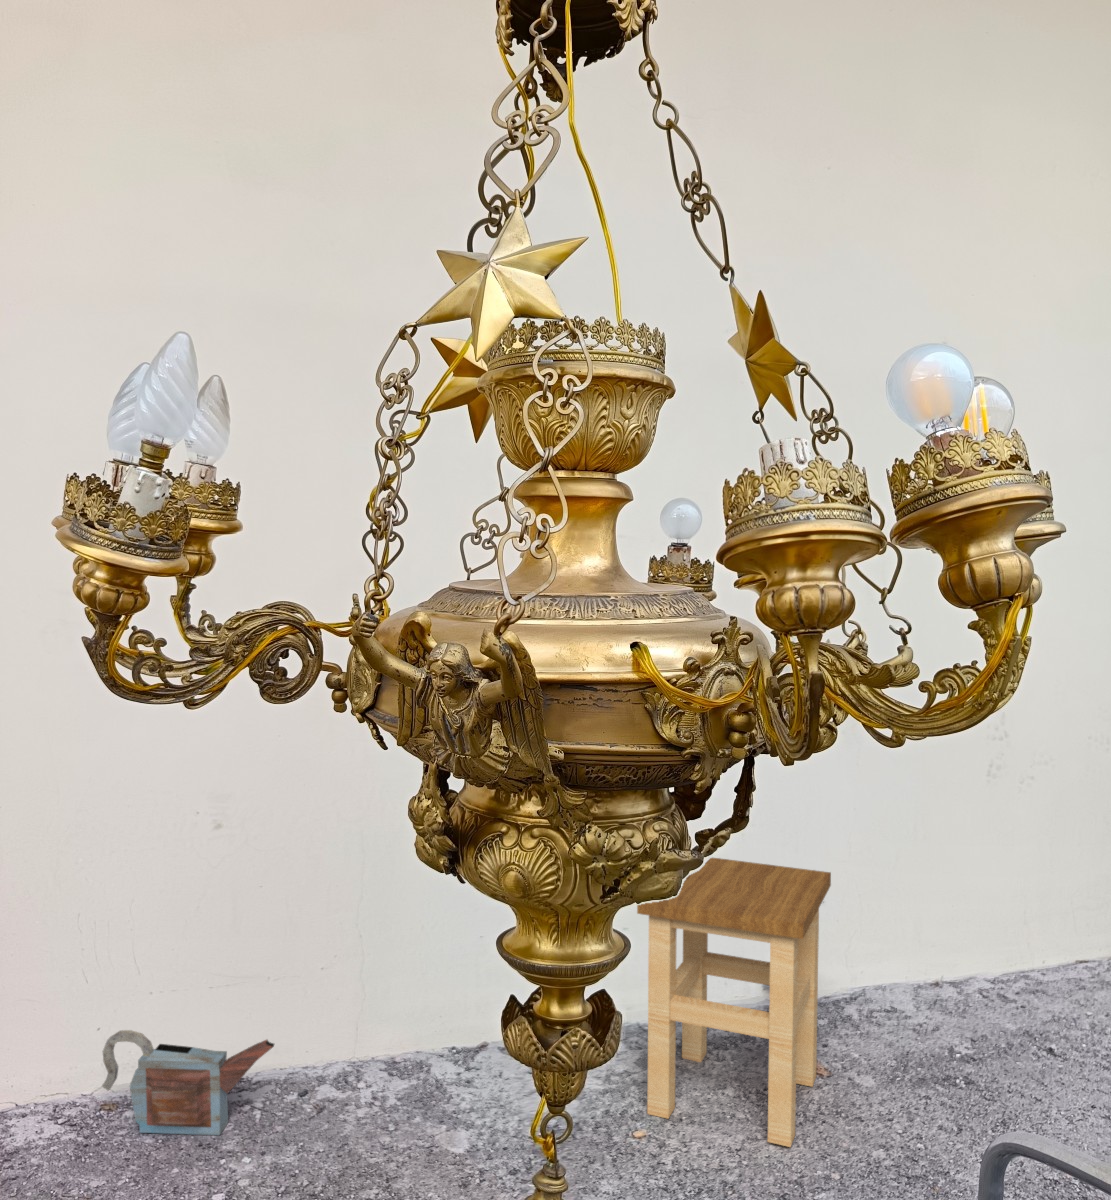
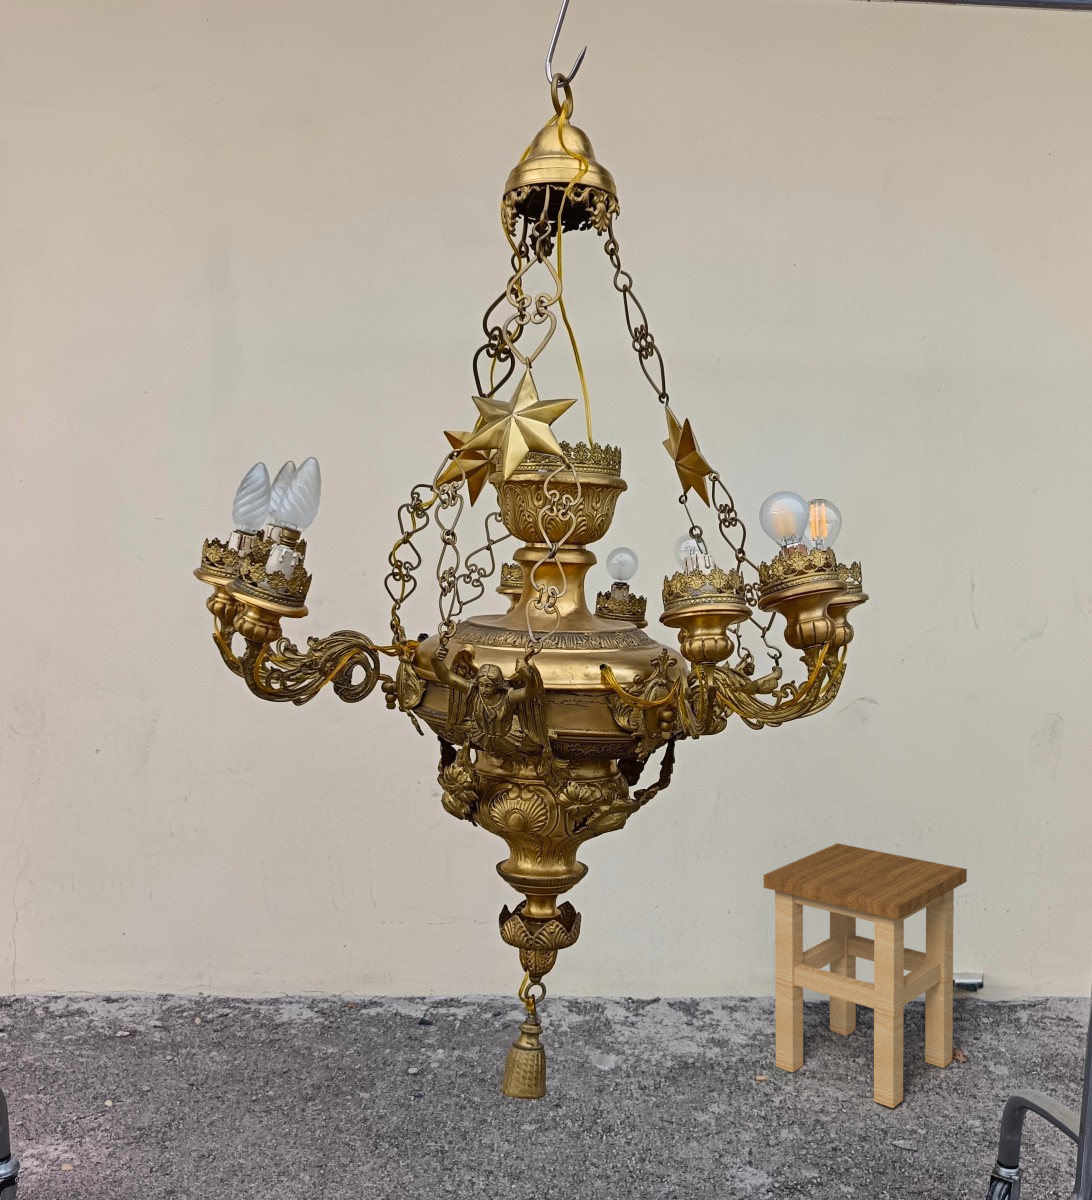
watering can: present [102,1030,274,1135] -> none [343,944,467,1034]

